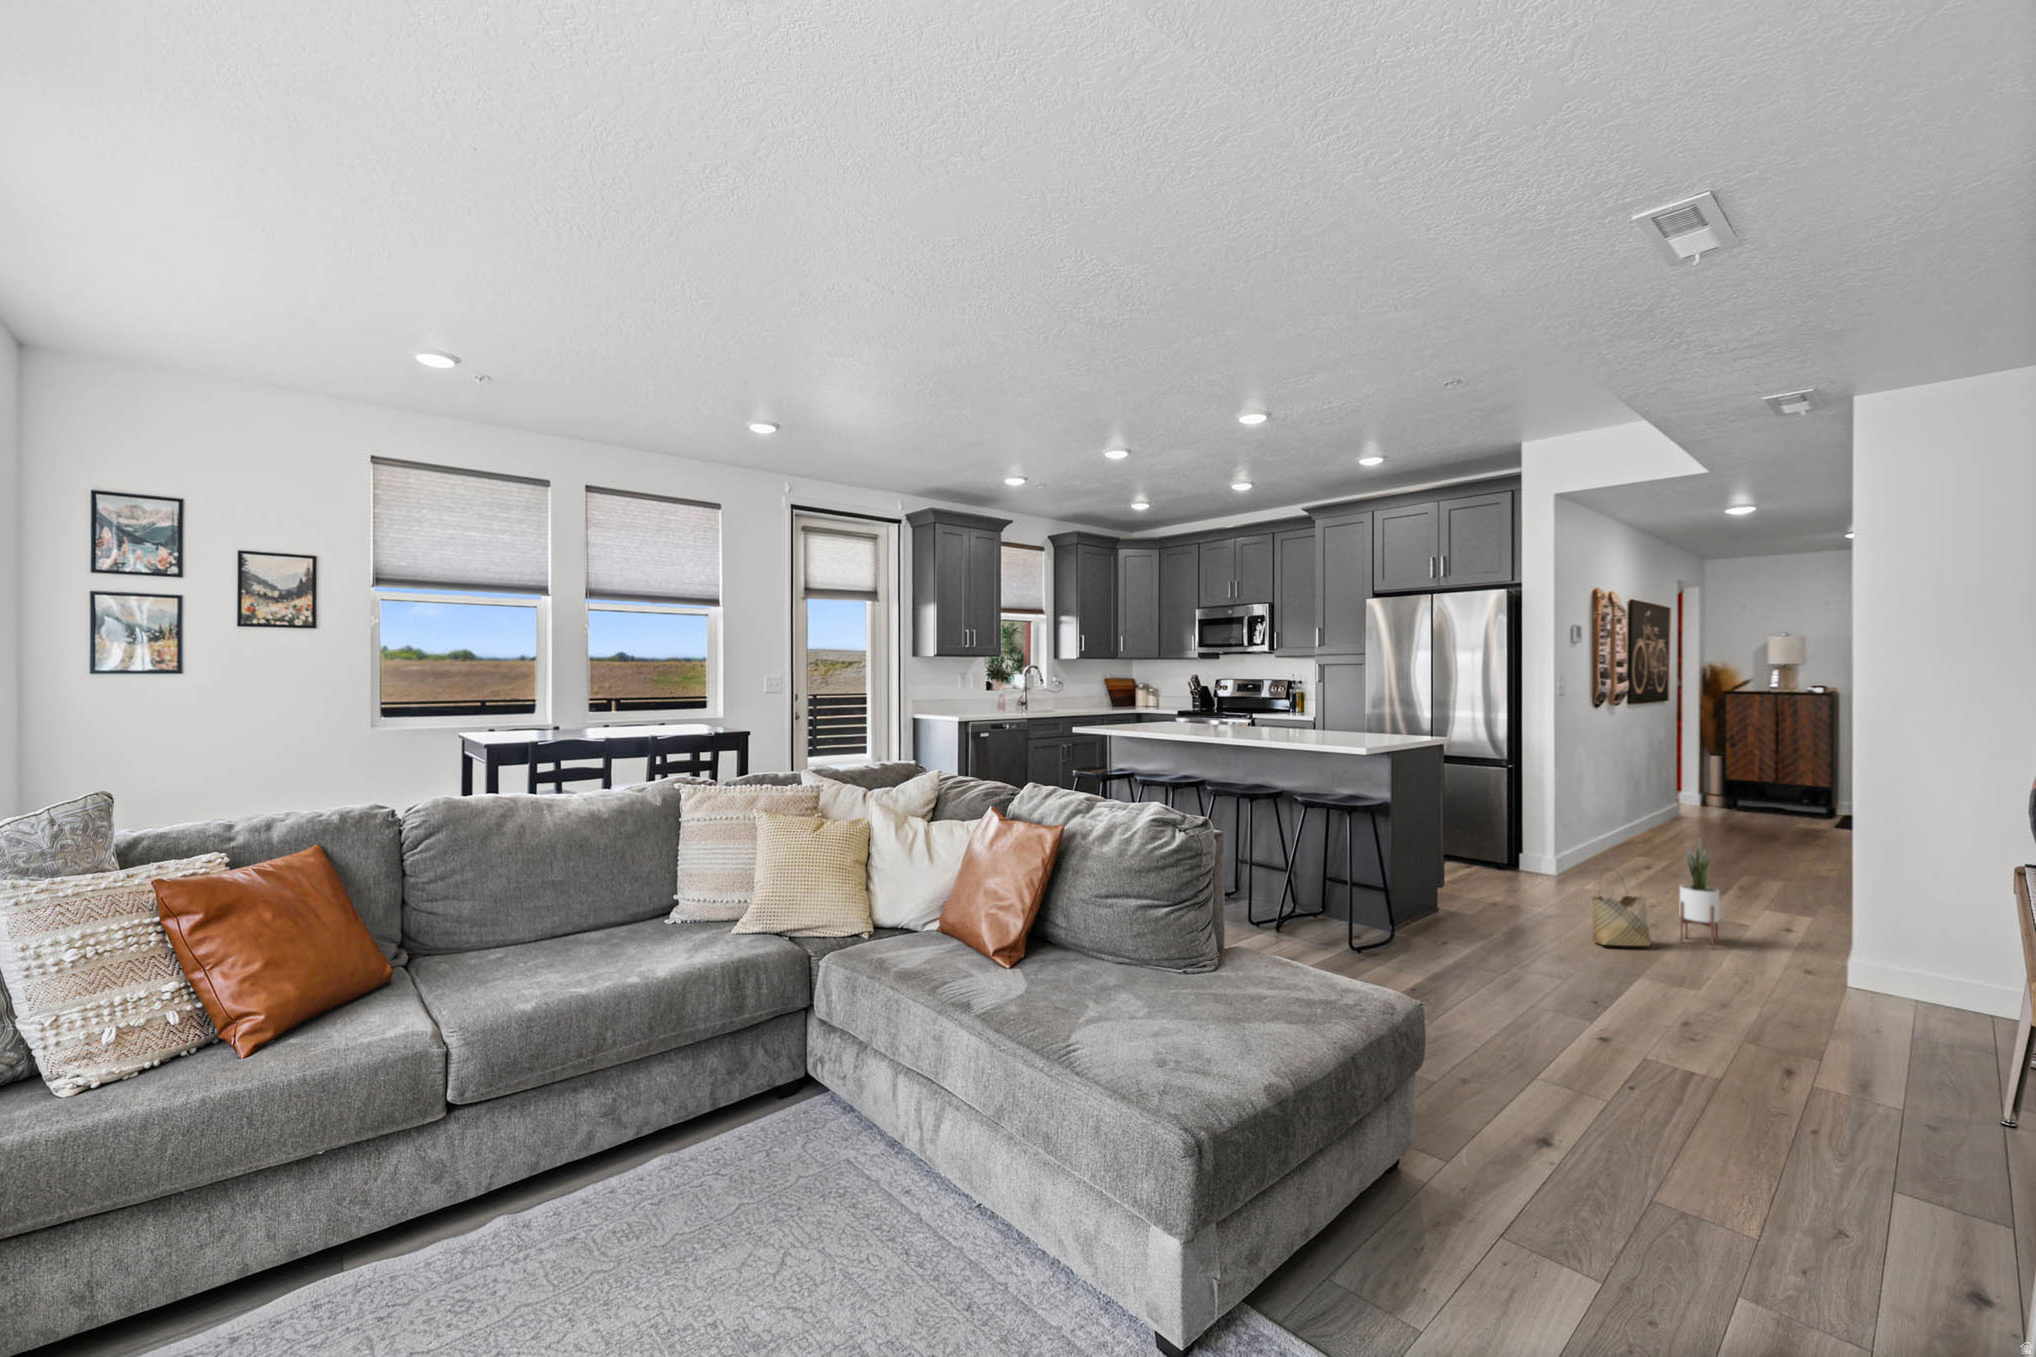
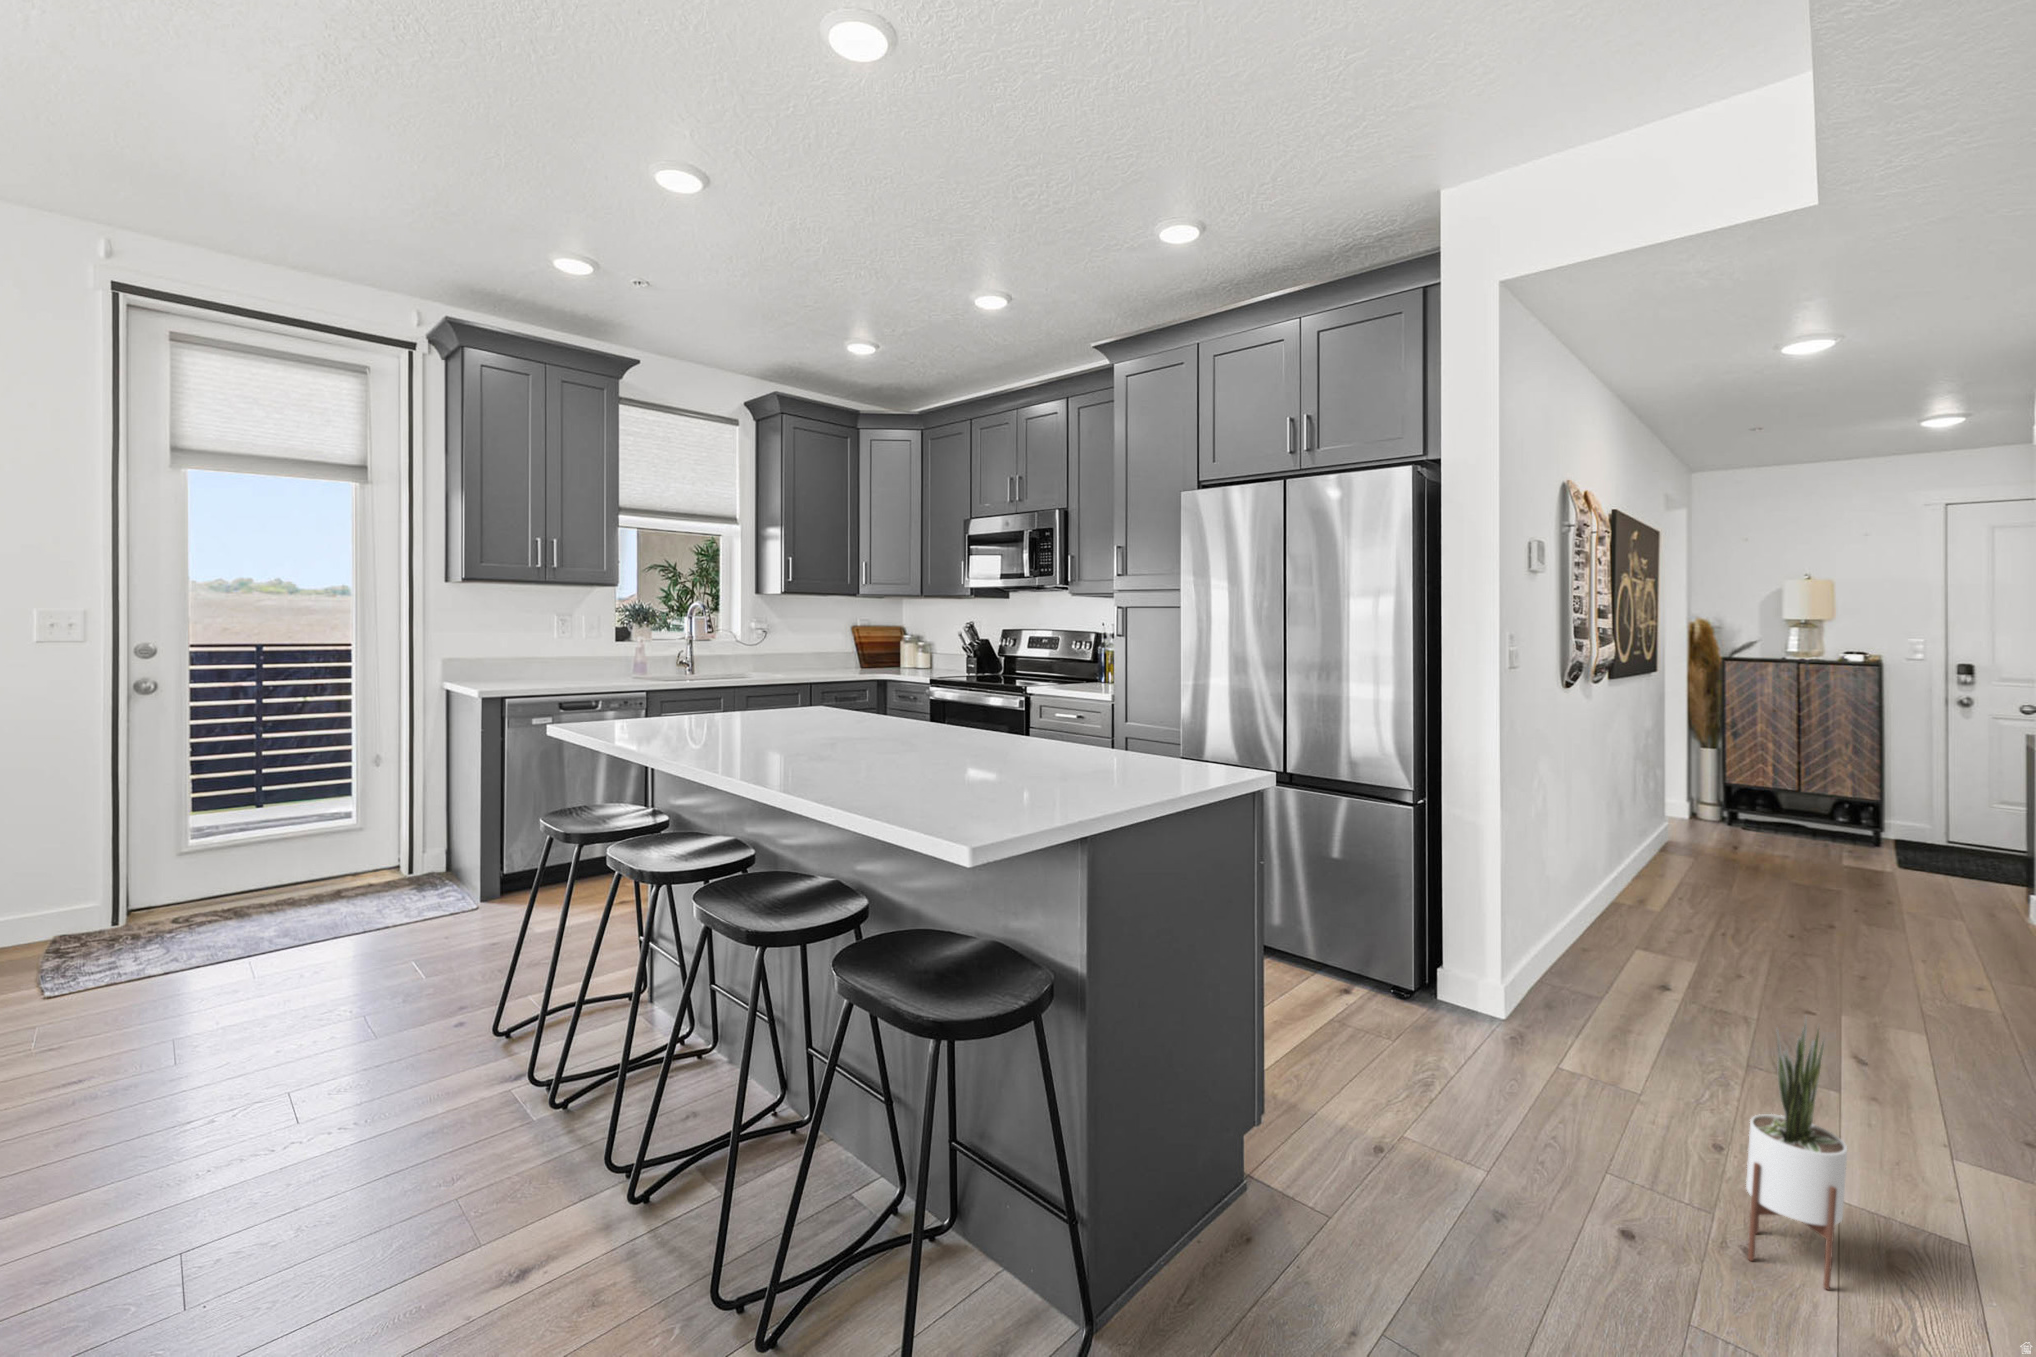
woven basket: present [1592,868,1650,946] -> none [1549,1085,1686,1292]

